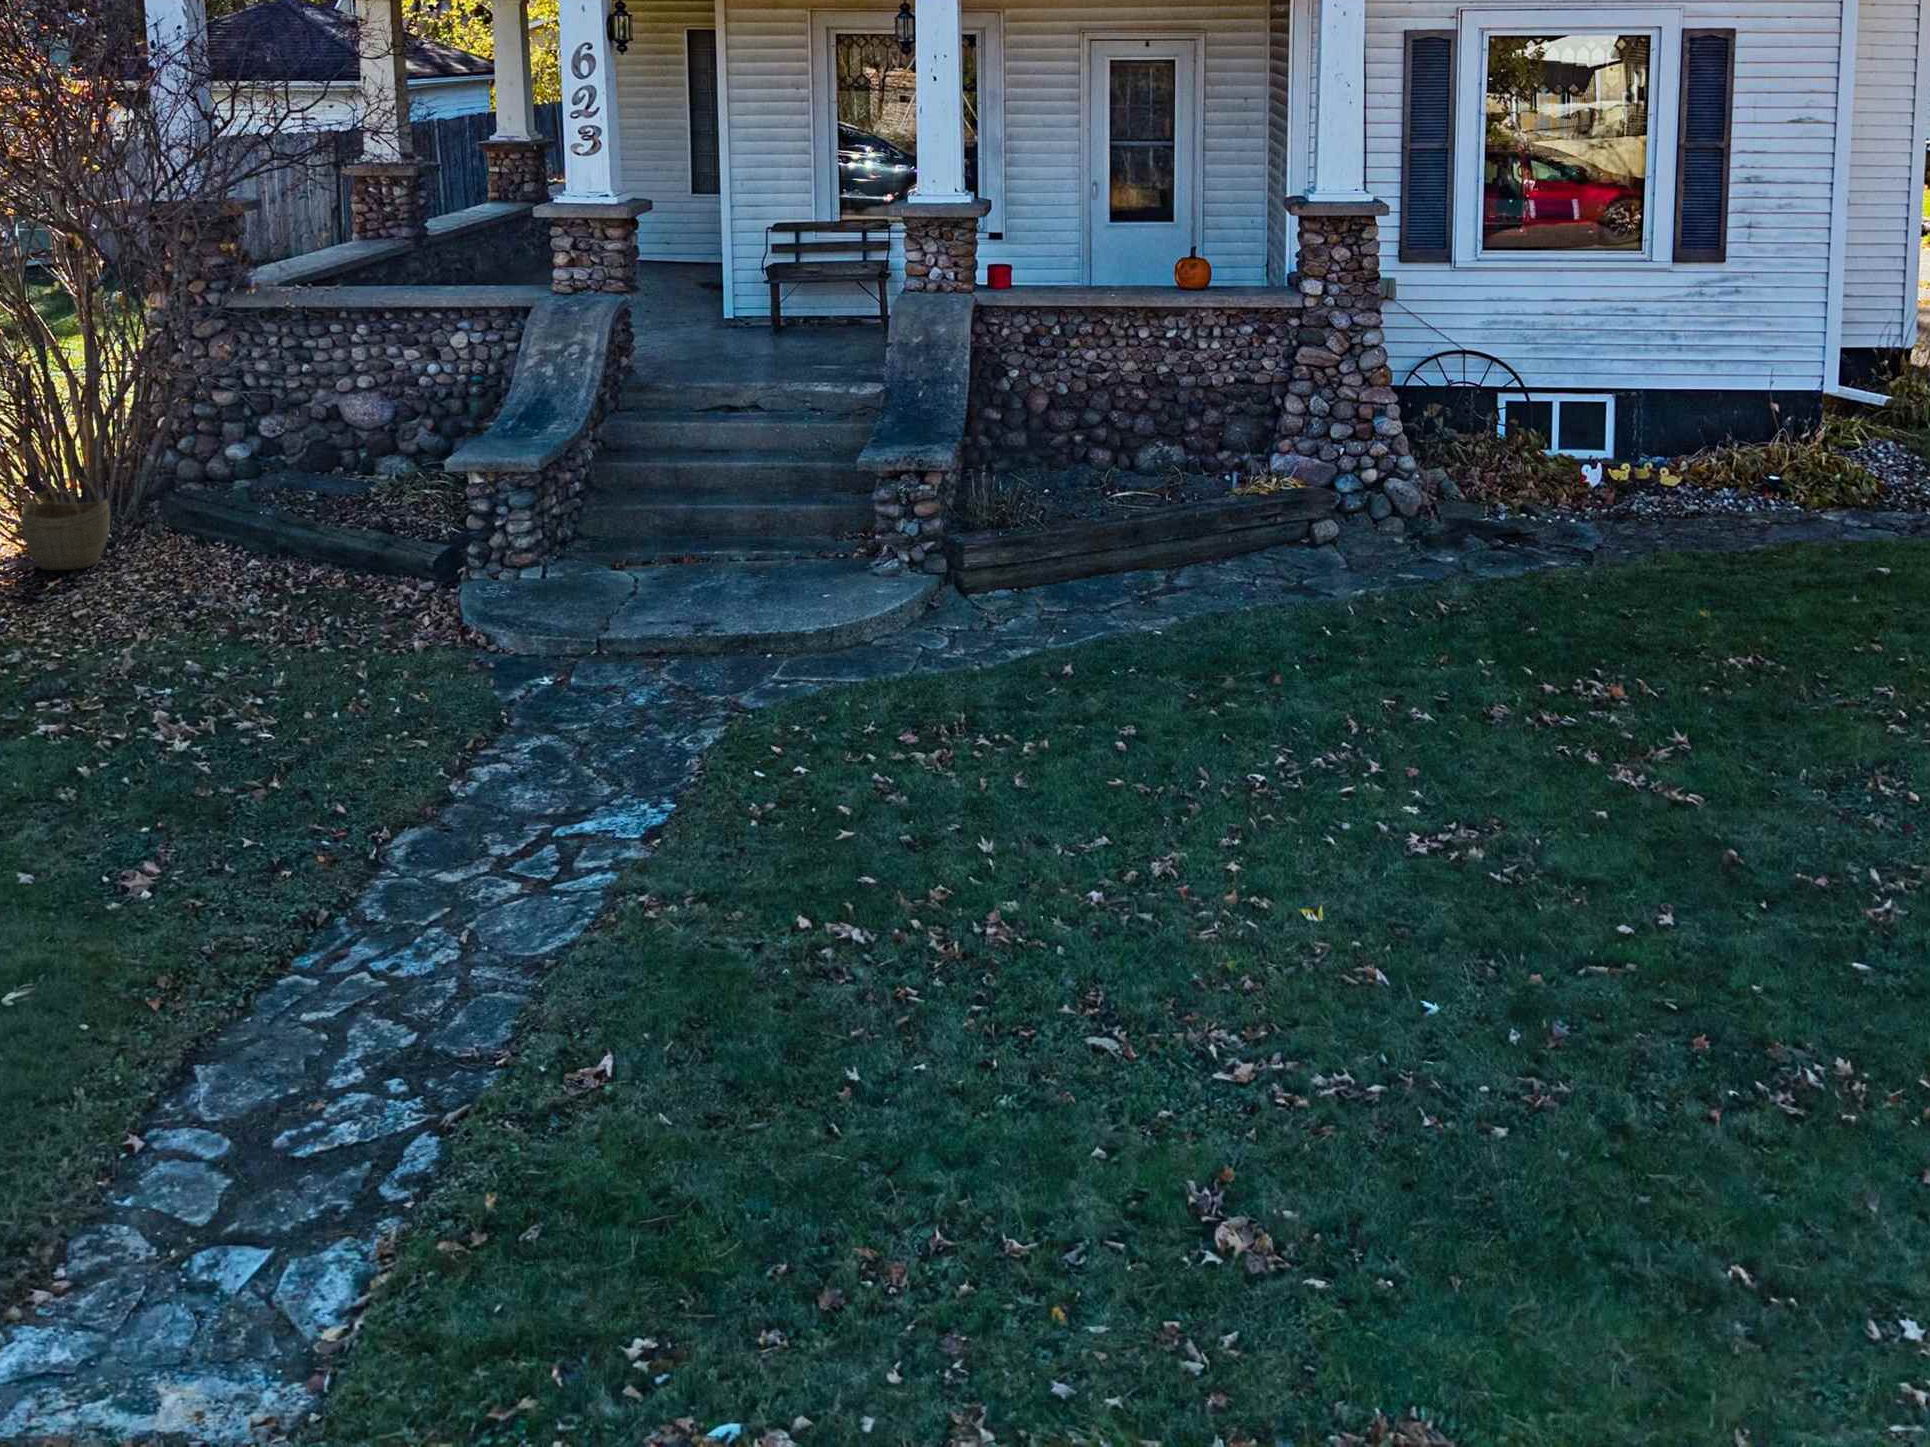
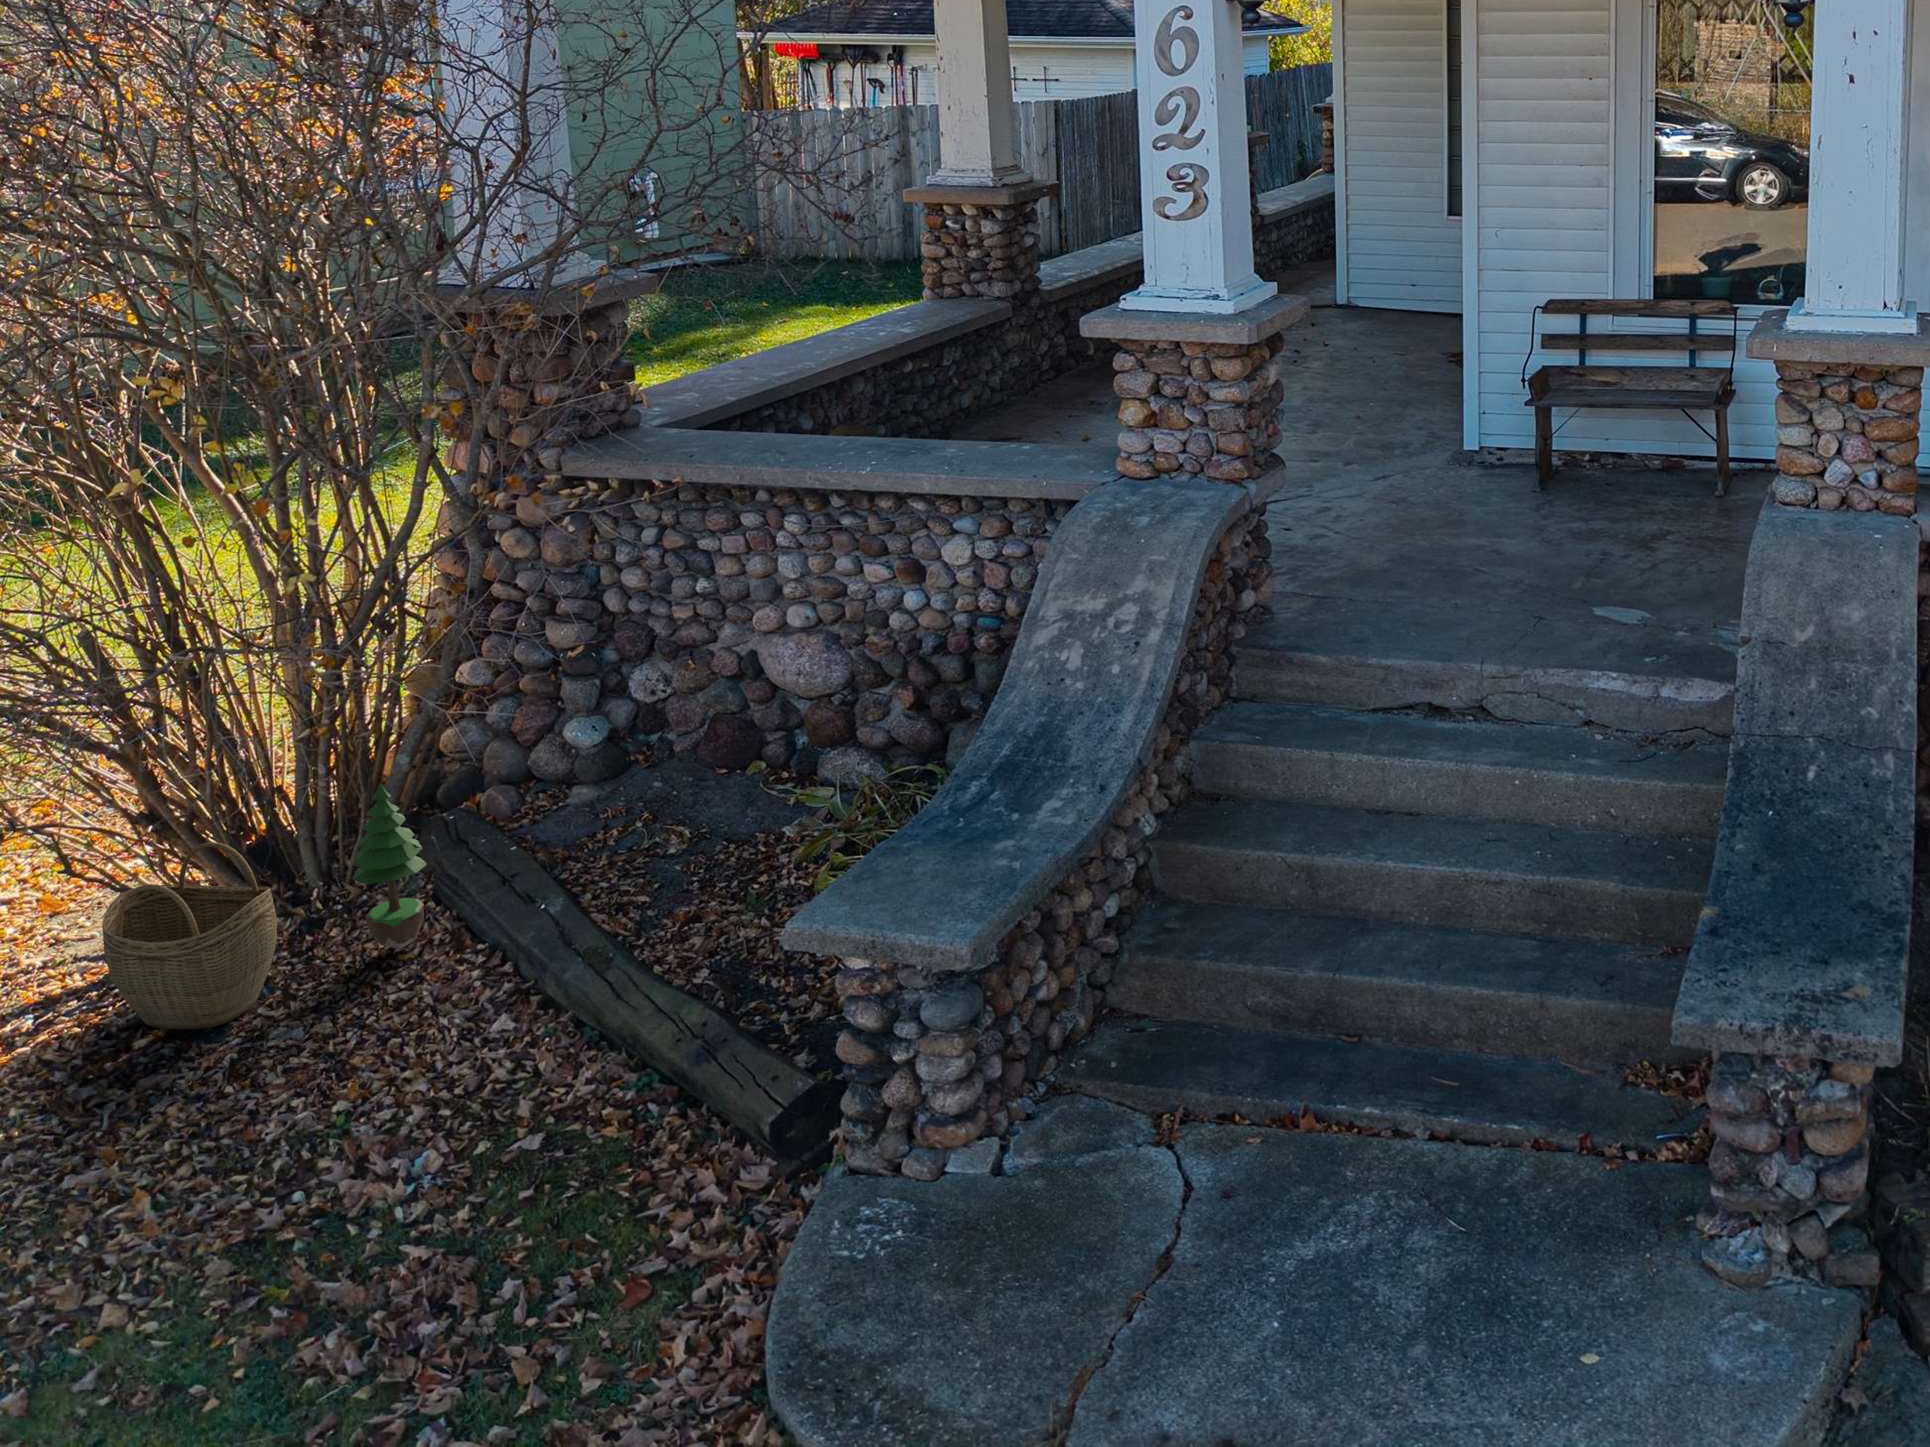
potted tree: none [143,448,182,543] -> present [353,783,427,949]

